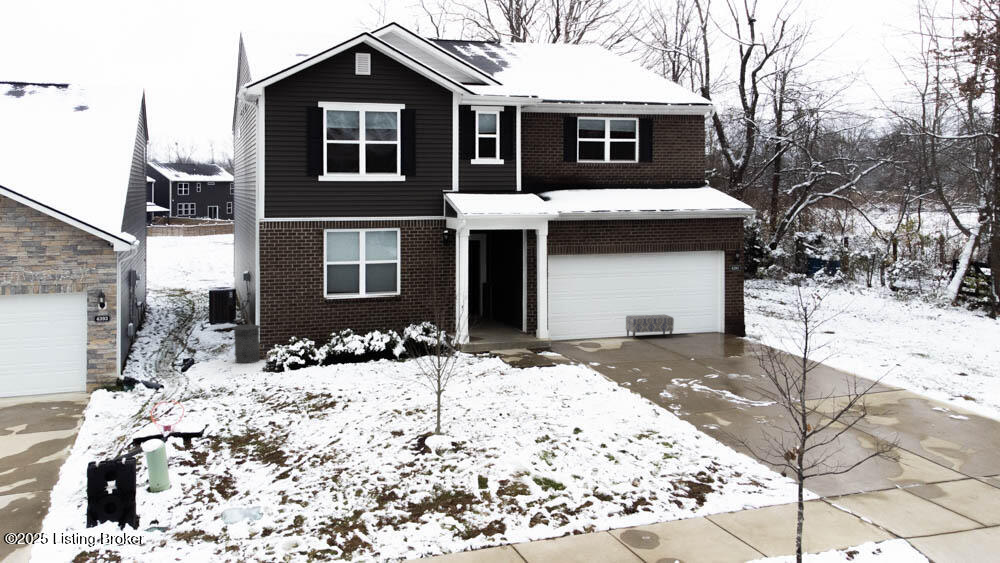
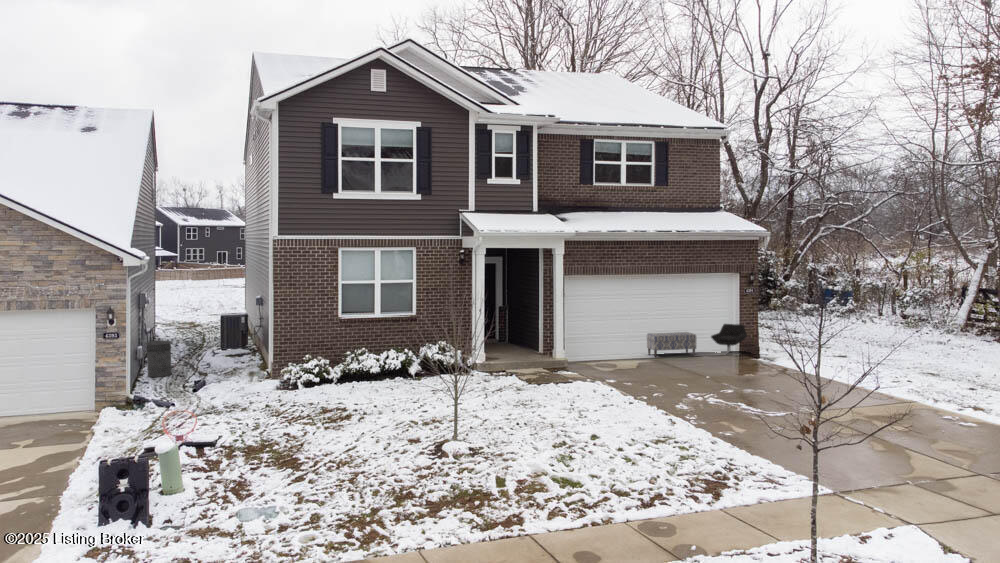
lounge chair: none [687,307,722,337] -> present [711,324,747,354]
trash can: present [232,324,260,363] -> present [145,340,172,377]

